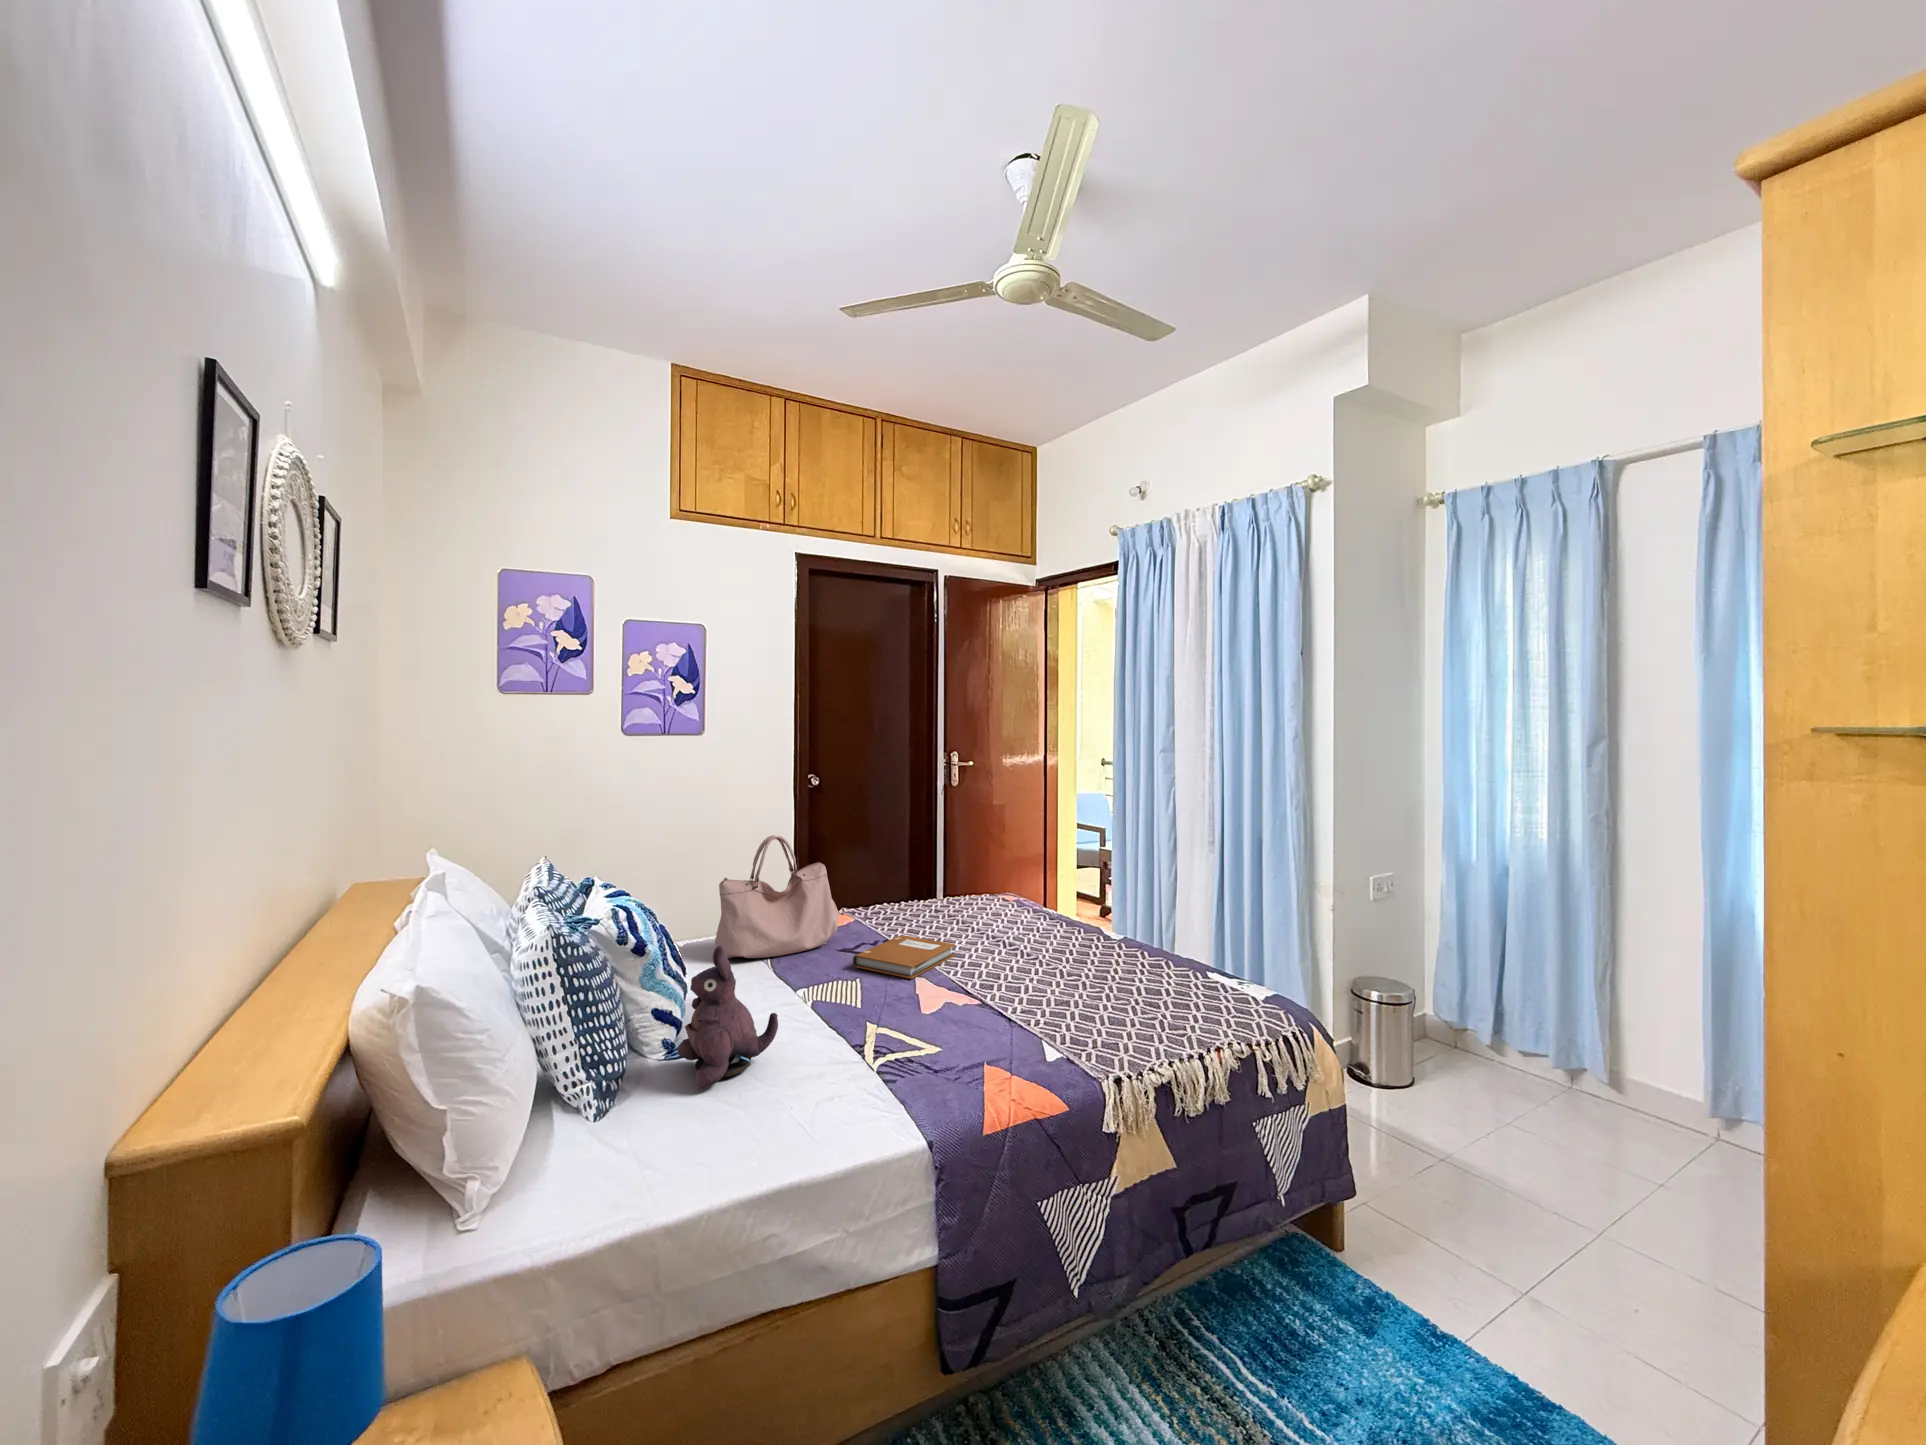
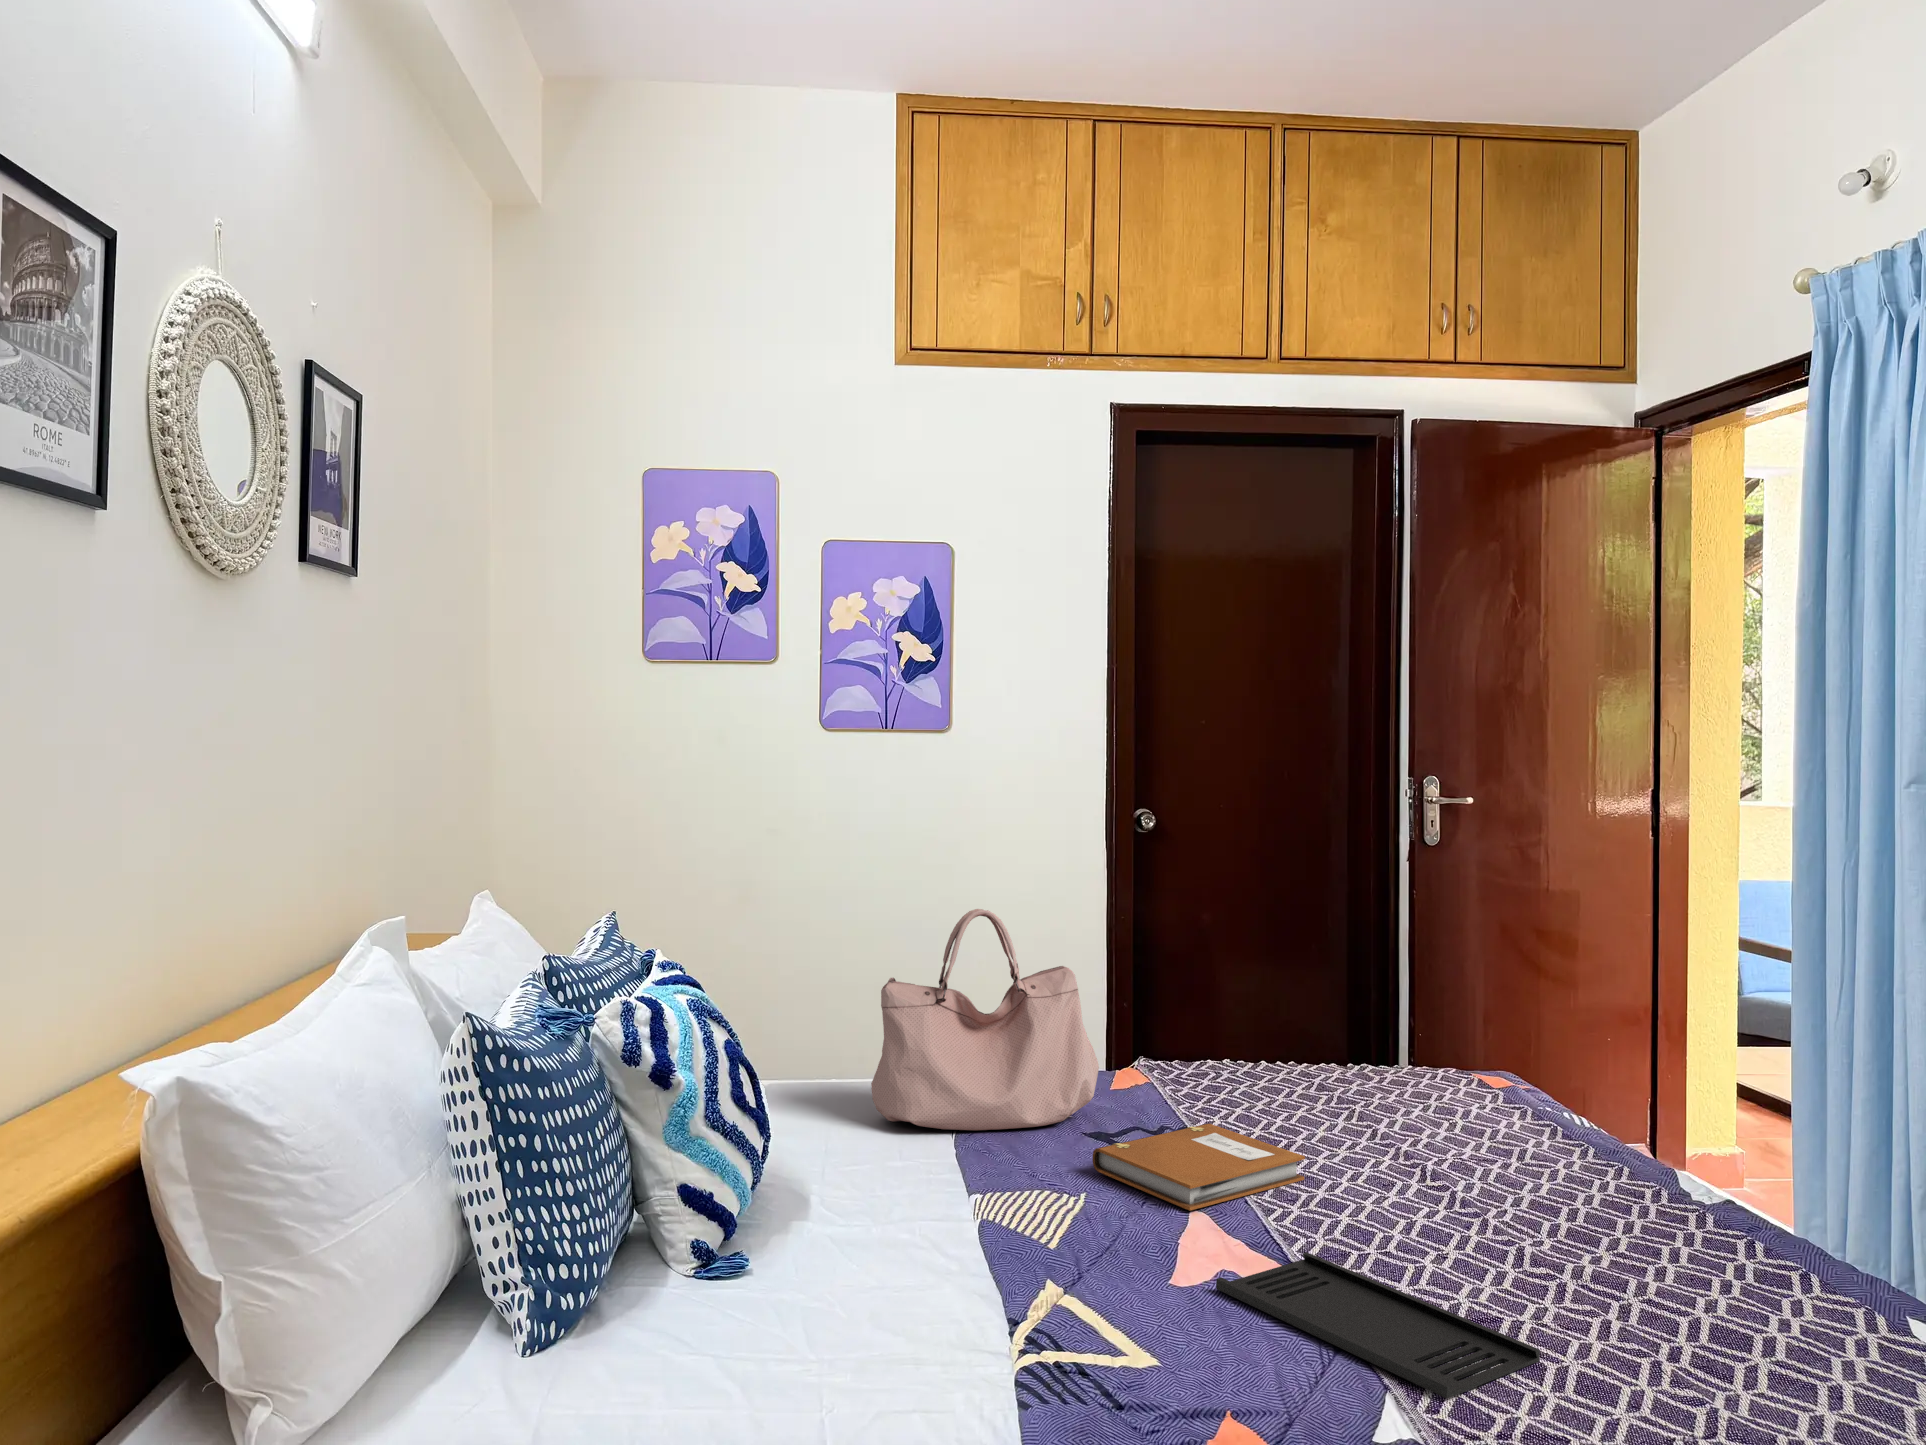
plush toy: present [677,946,778,1090] -> none [700,1089,866,1343]
tray: none [945,989,1092,1040] -> present [1216,1252,1540,1399]

